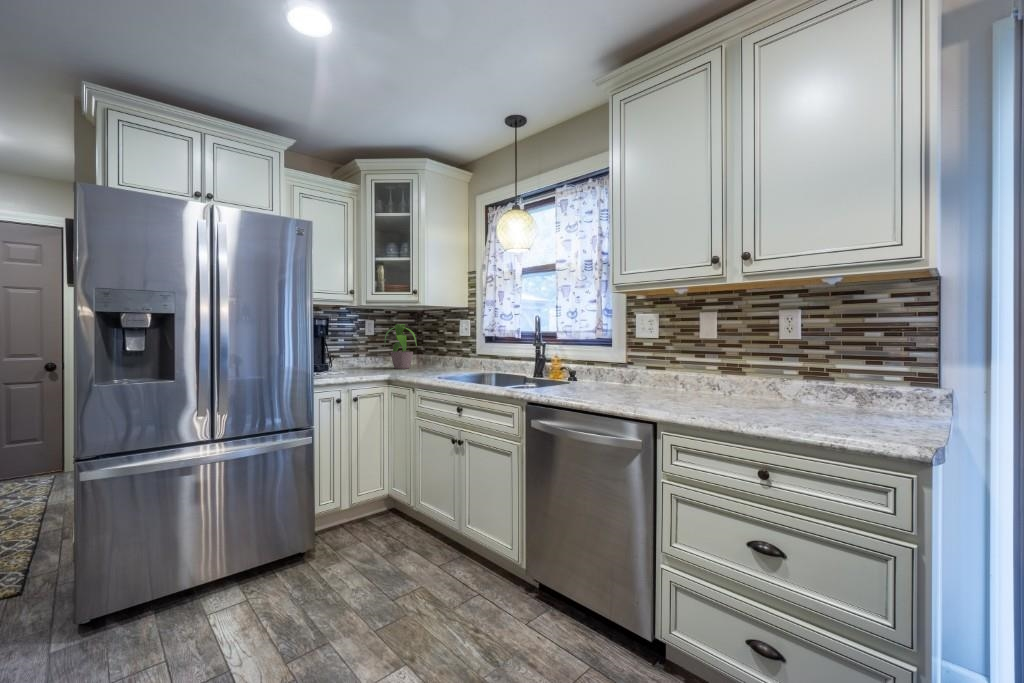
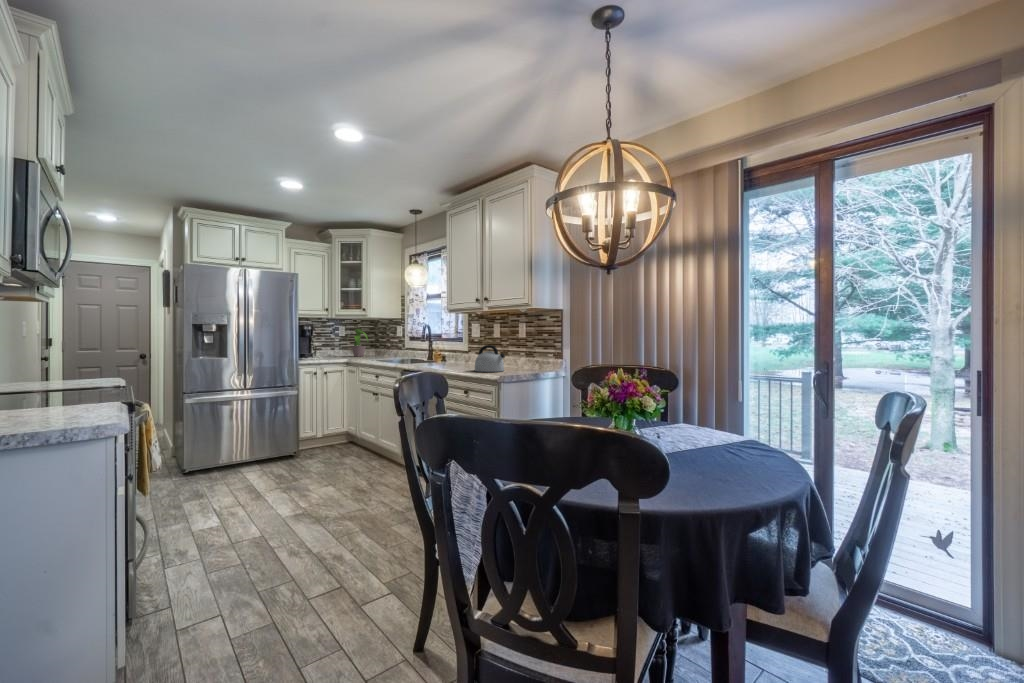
kettle: none [718,356,799,417] -> present [475,345,505,372]

